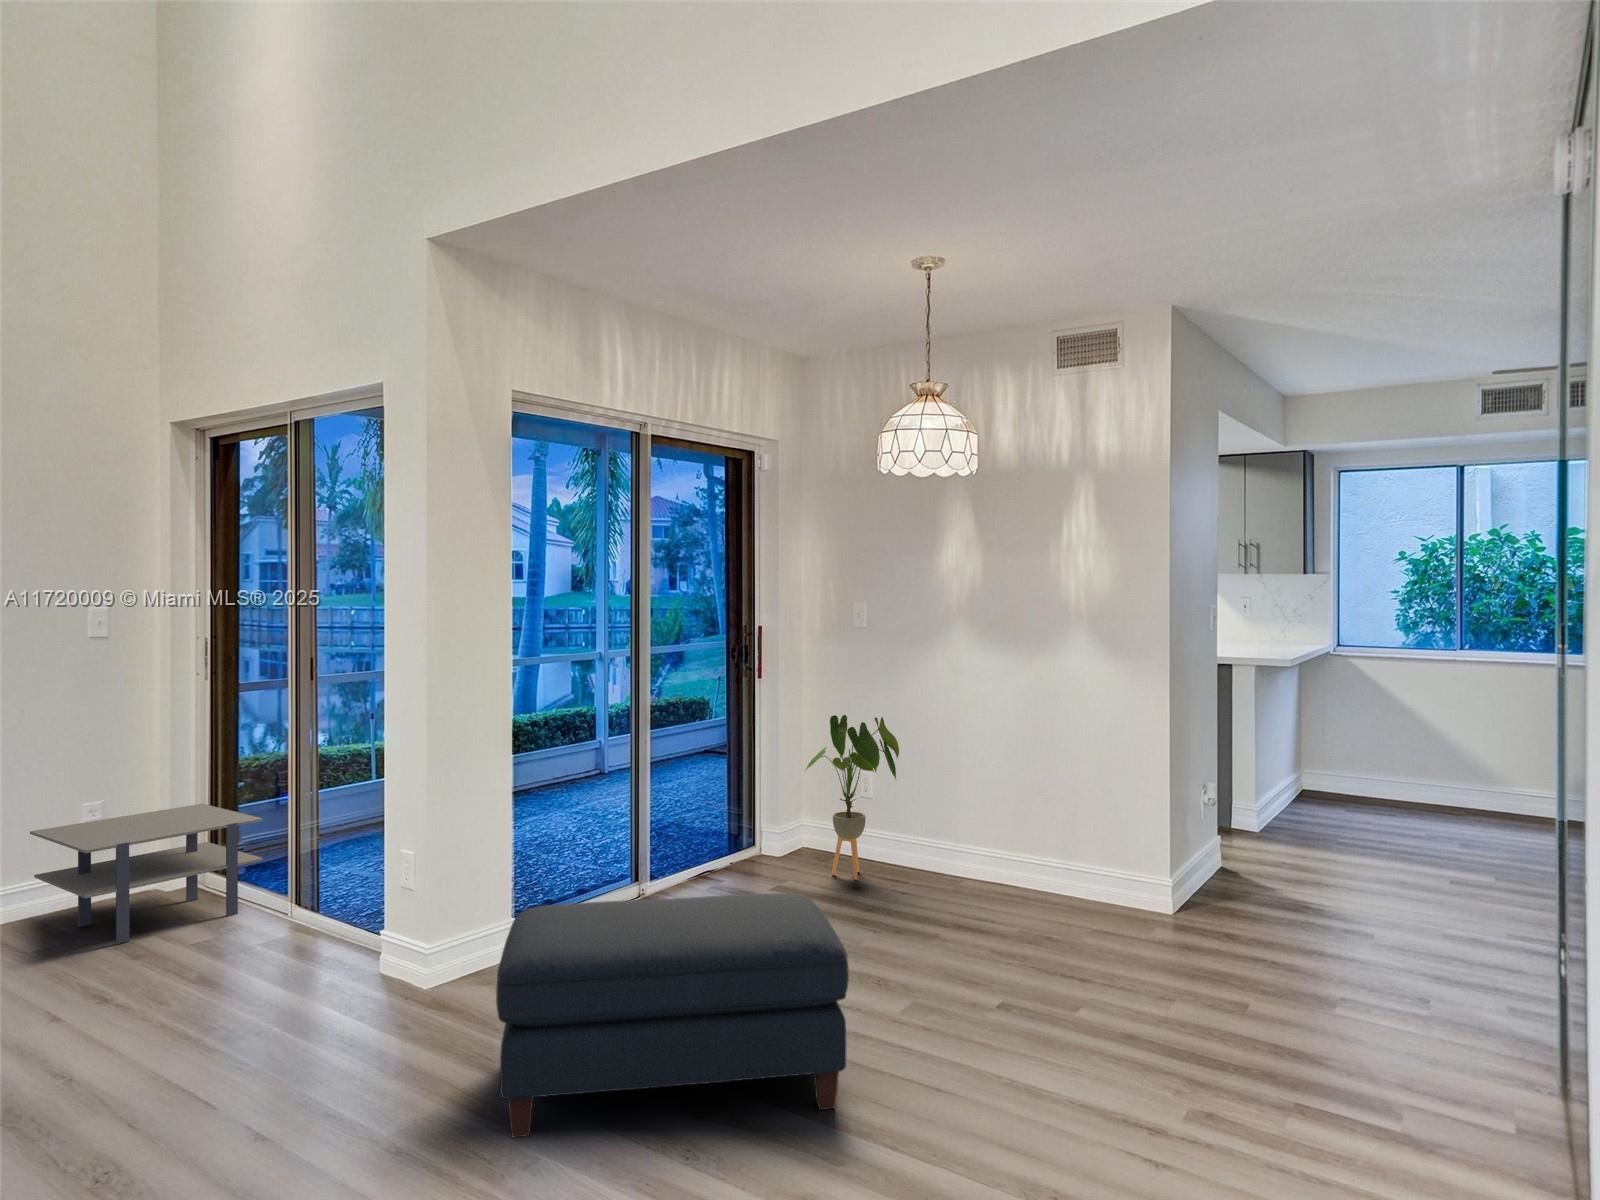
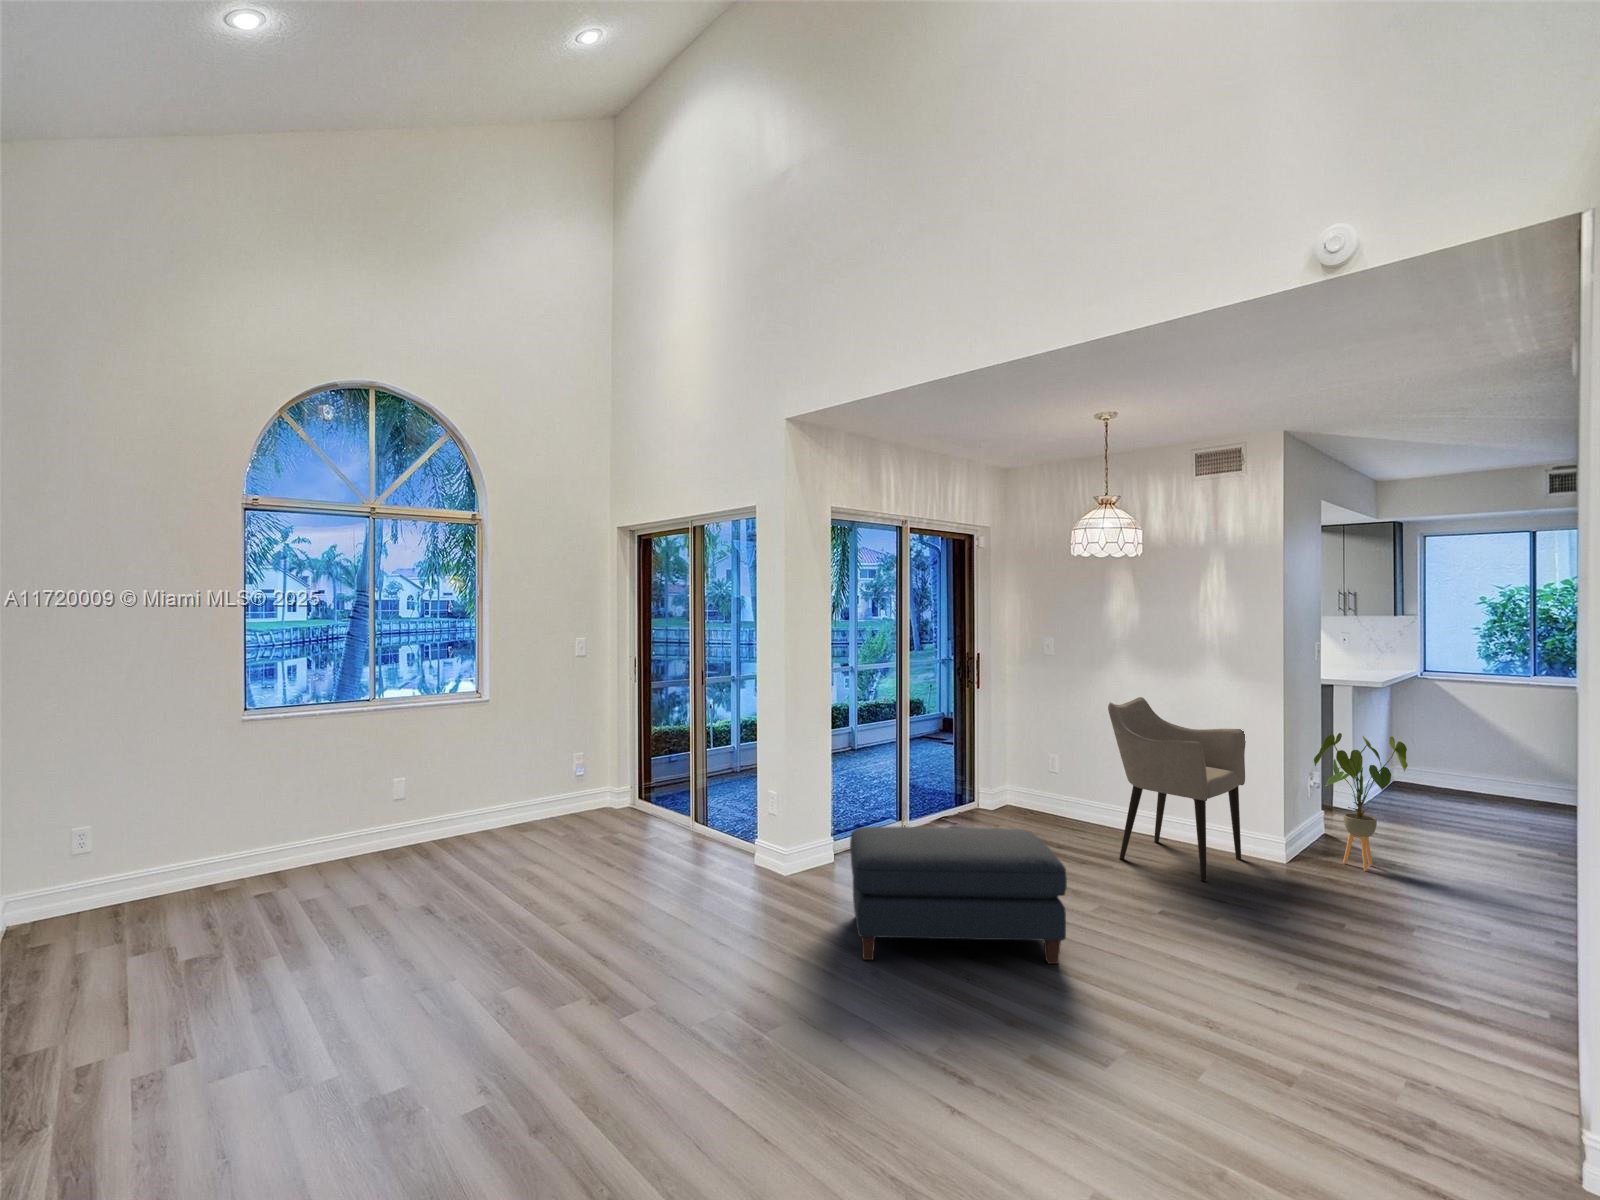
armchair: none [937,686,1122,948] -> present [1108,697,1246,881]
house plant: present [805,715,899,879] -> present [1314,733,1408,871]
side table: present [30,804,263,944] -> none [550,756,673,836]

